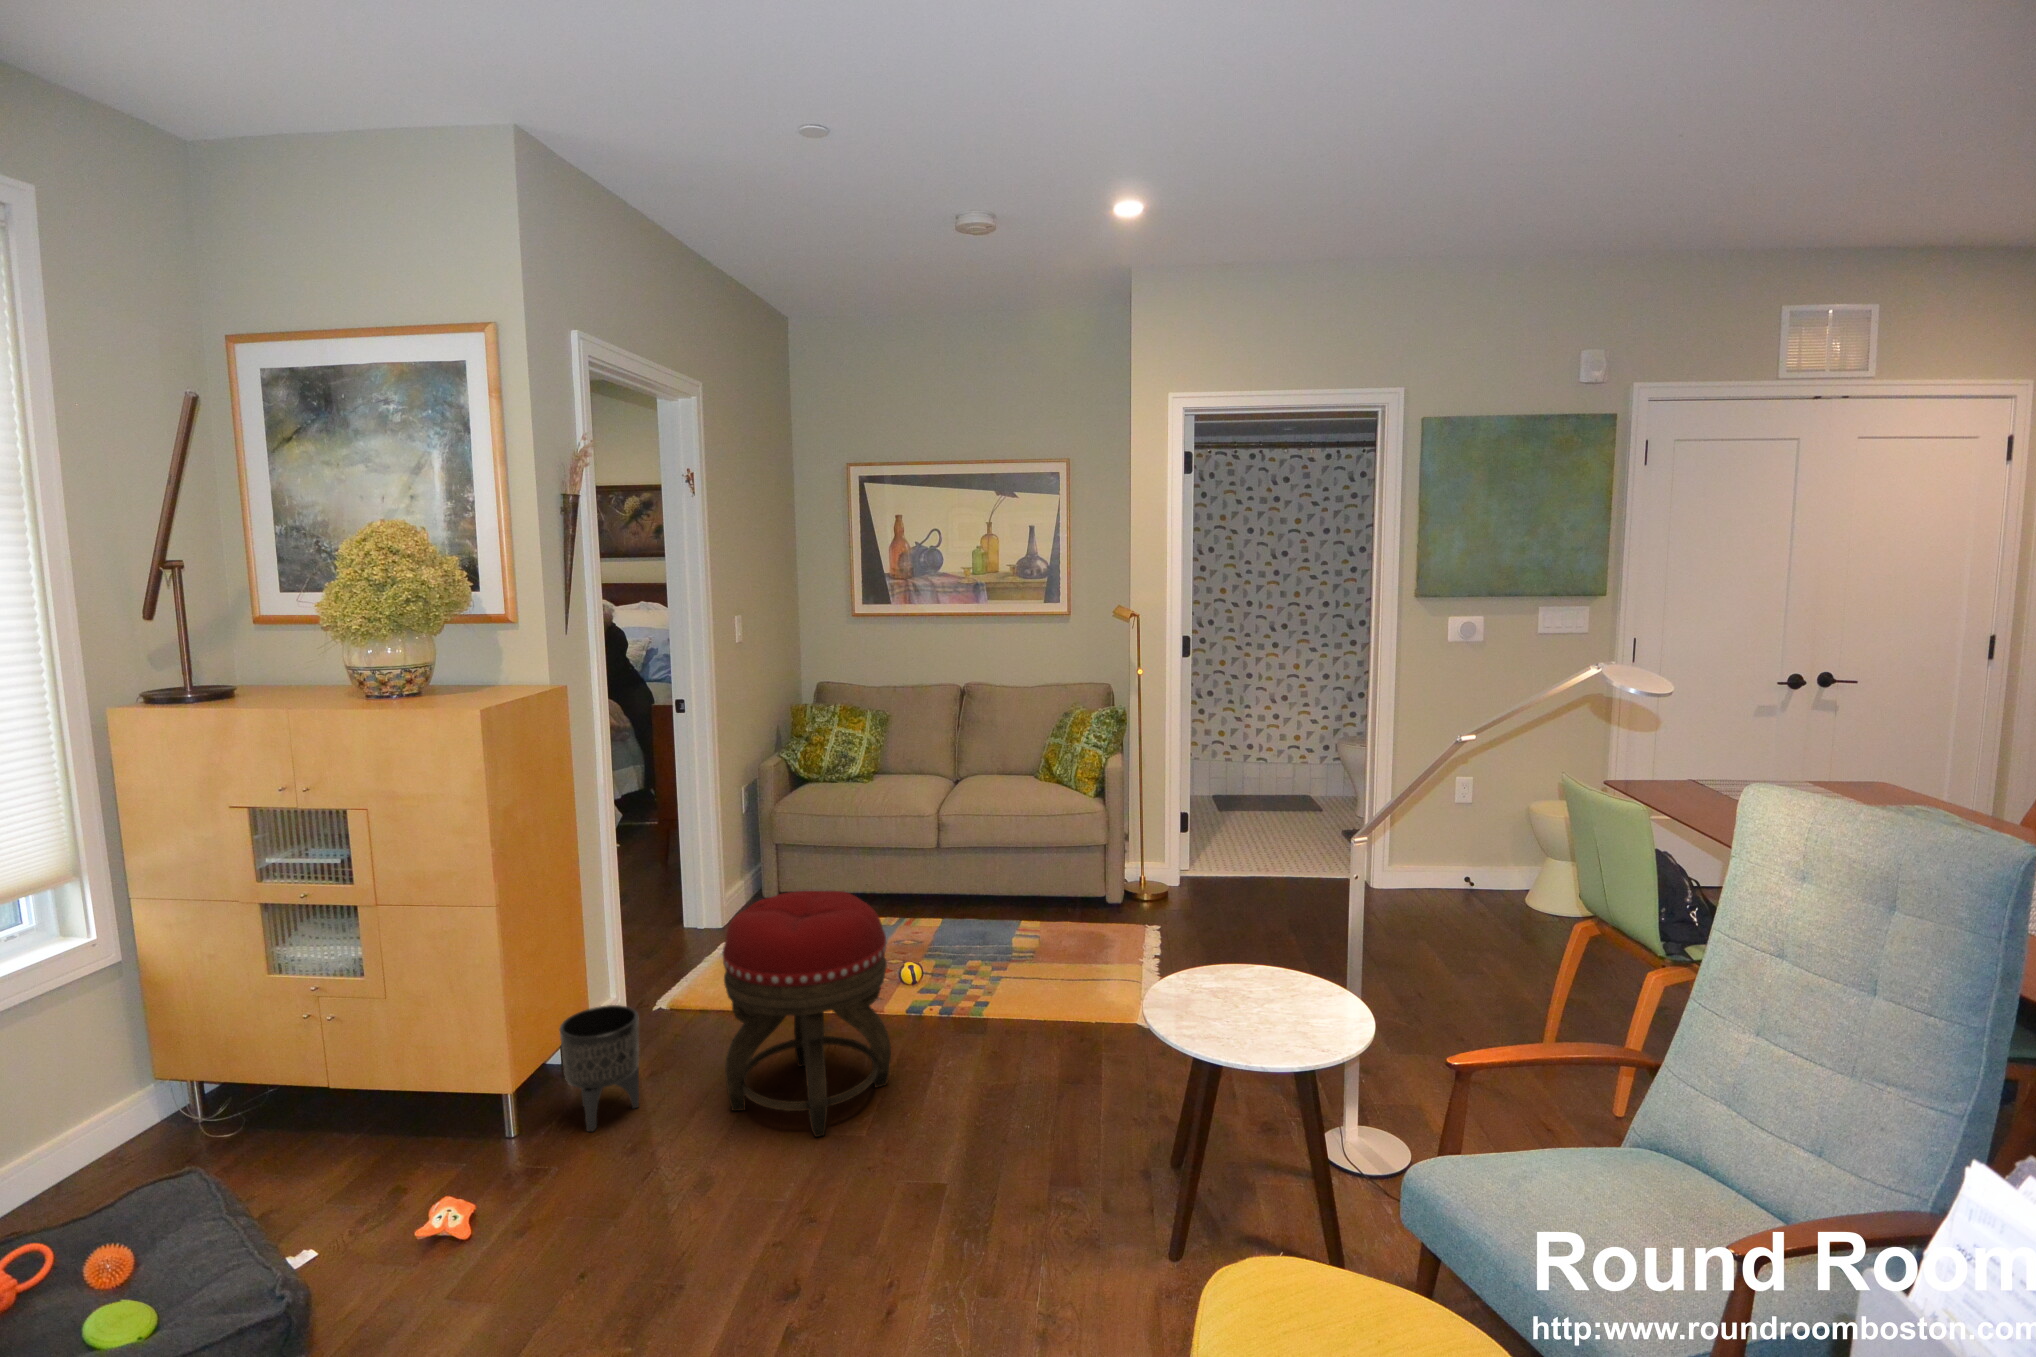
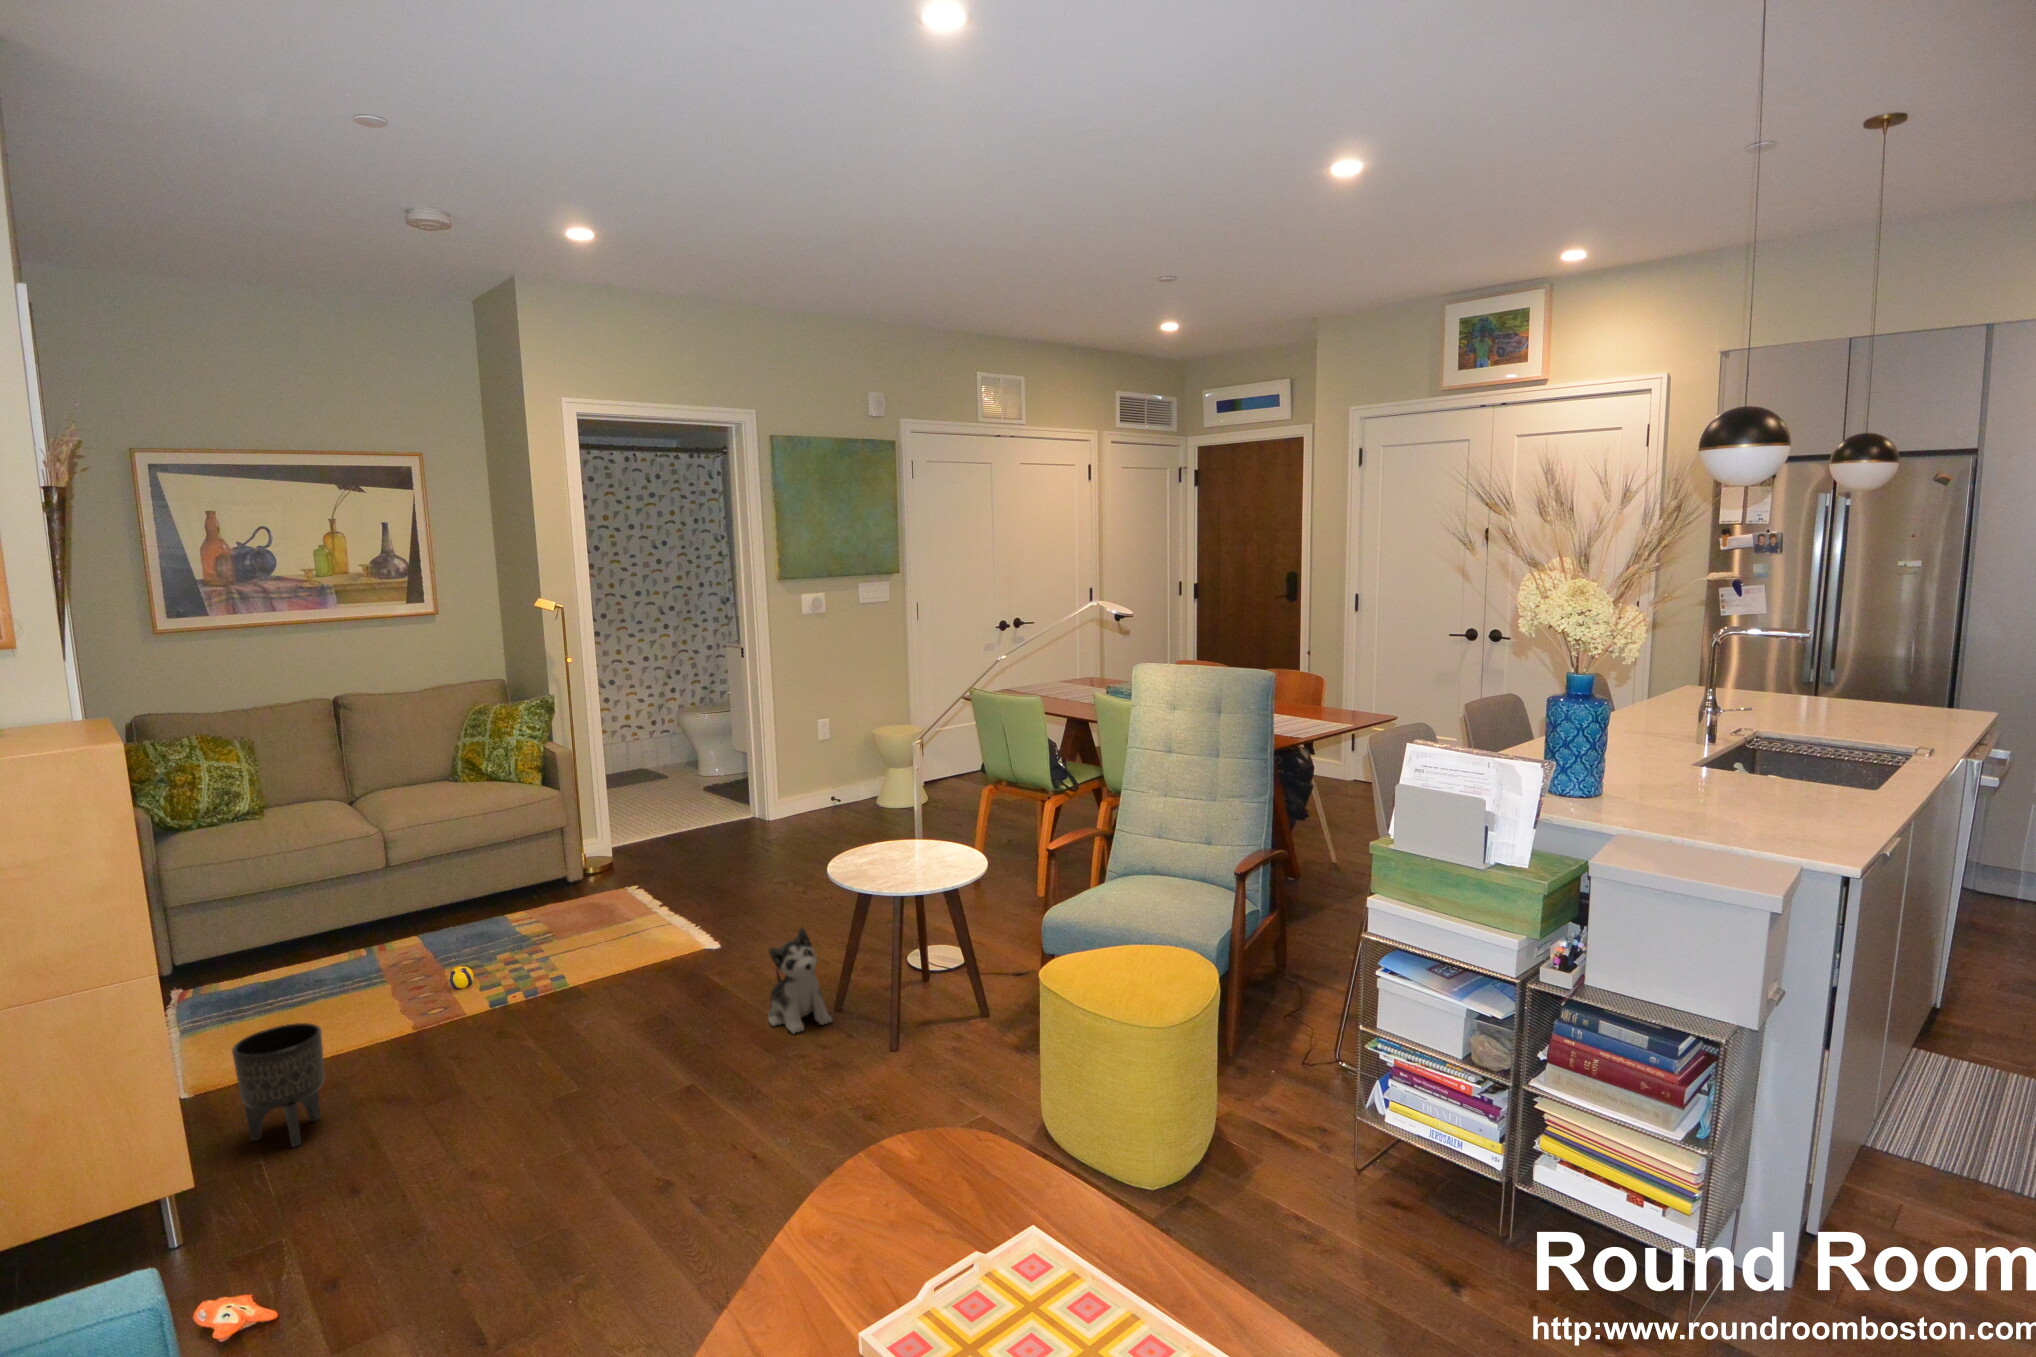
footstool: present [723,891,891,1137] -> none [390,864,556,1084]
plush toy: none [1046,1101,1133,1252] -> present [768,928,832,1033]

